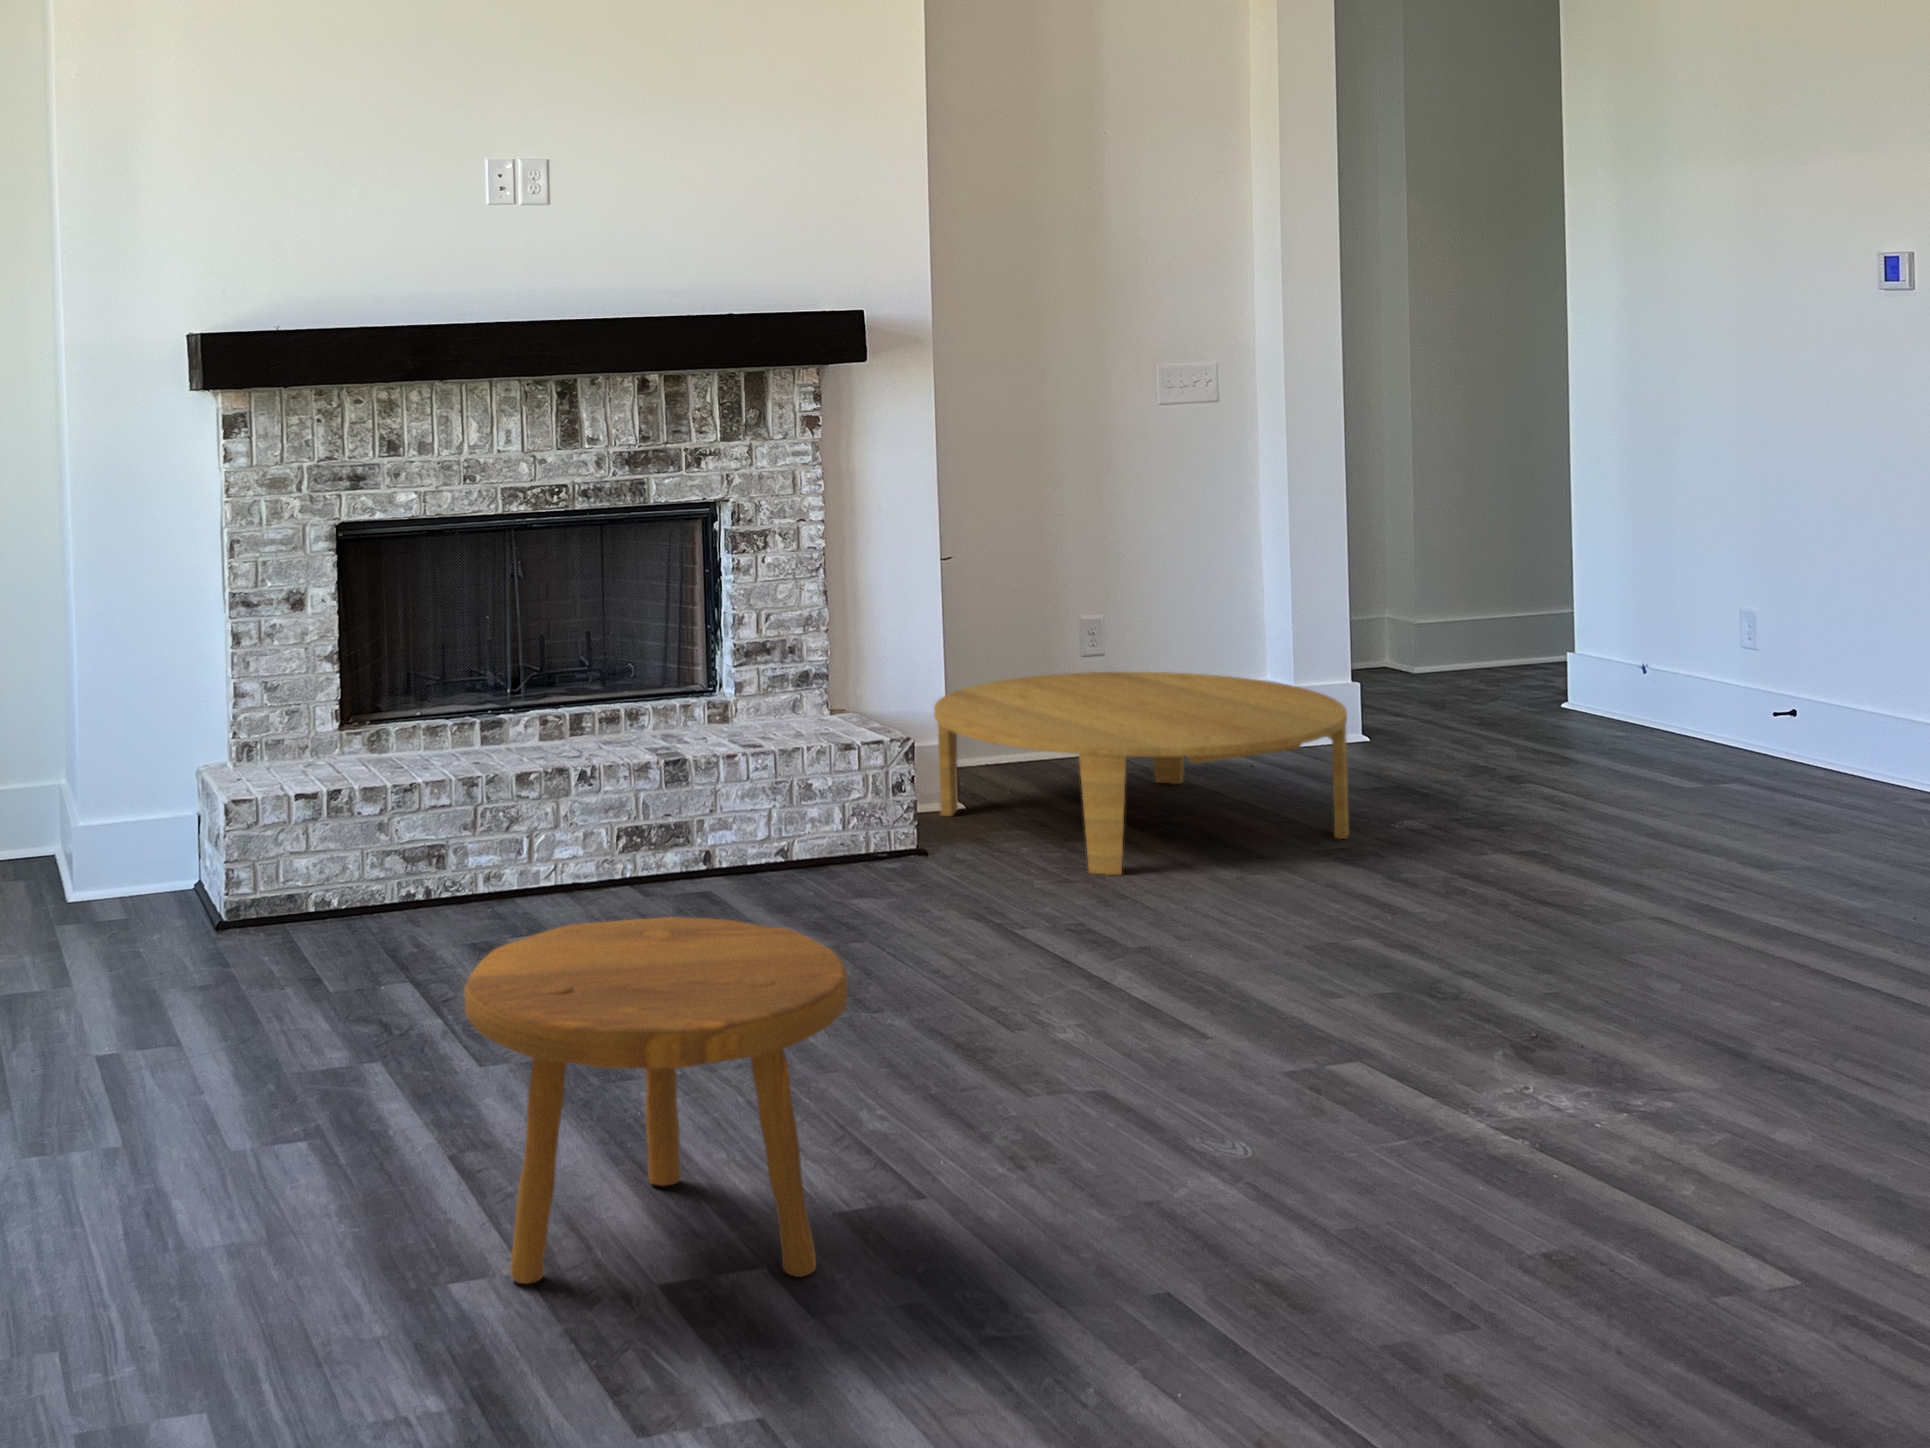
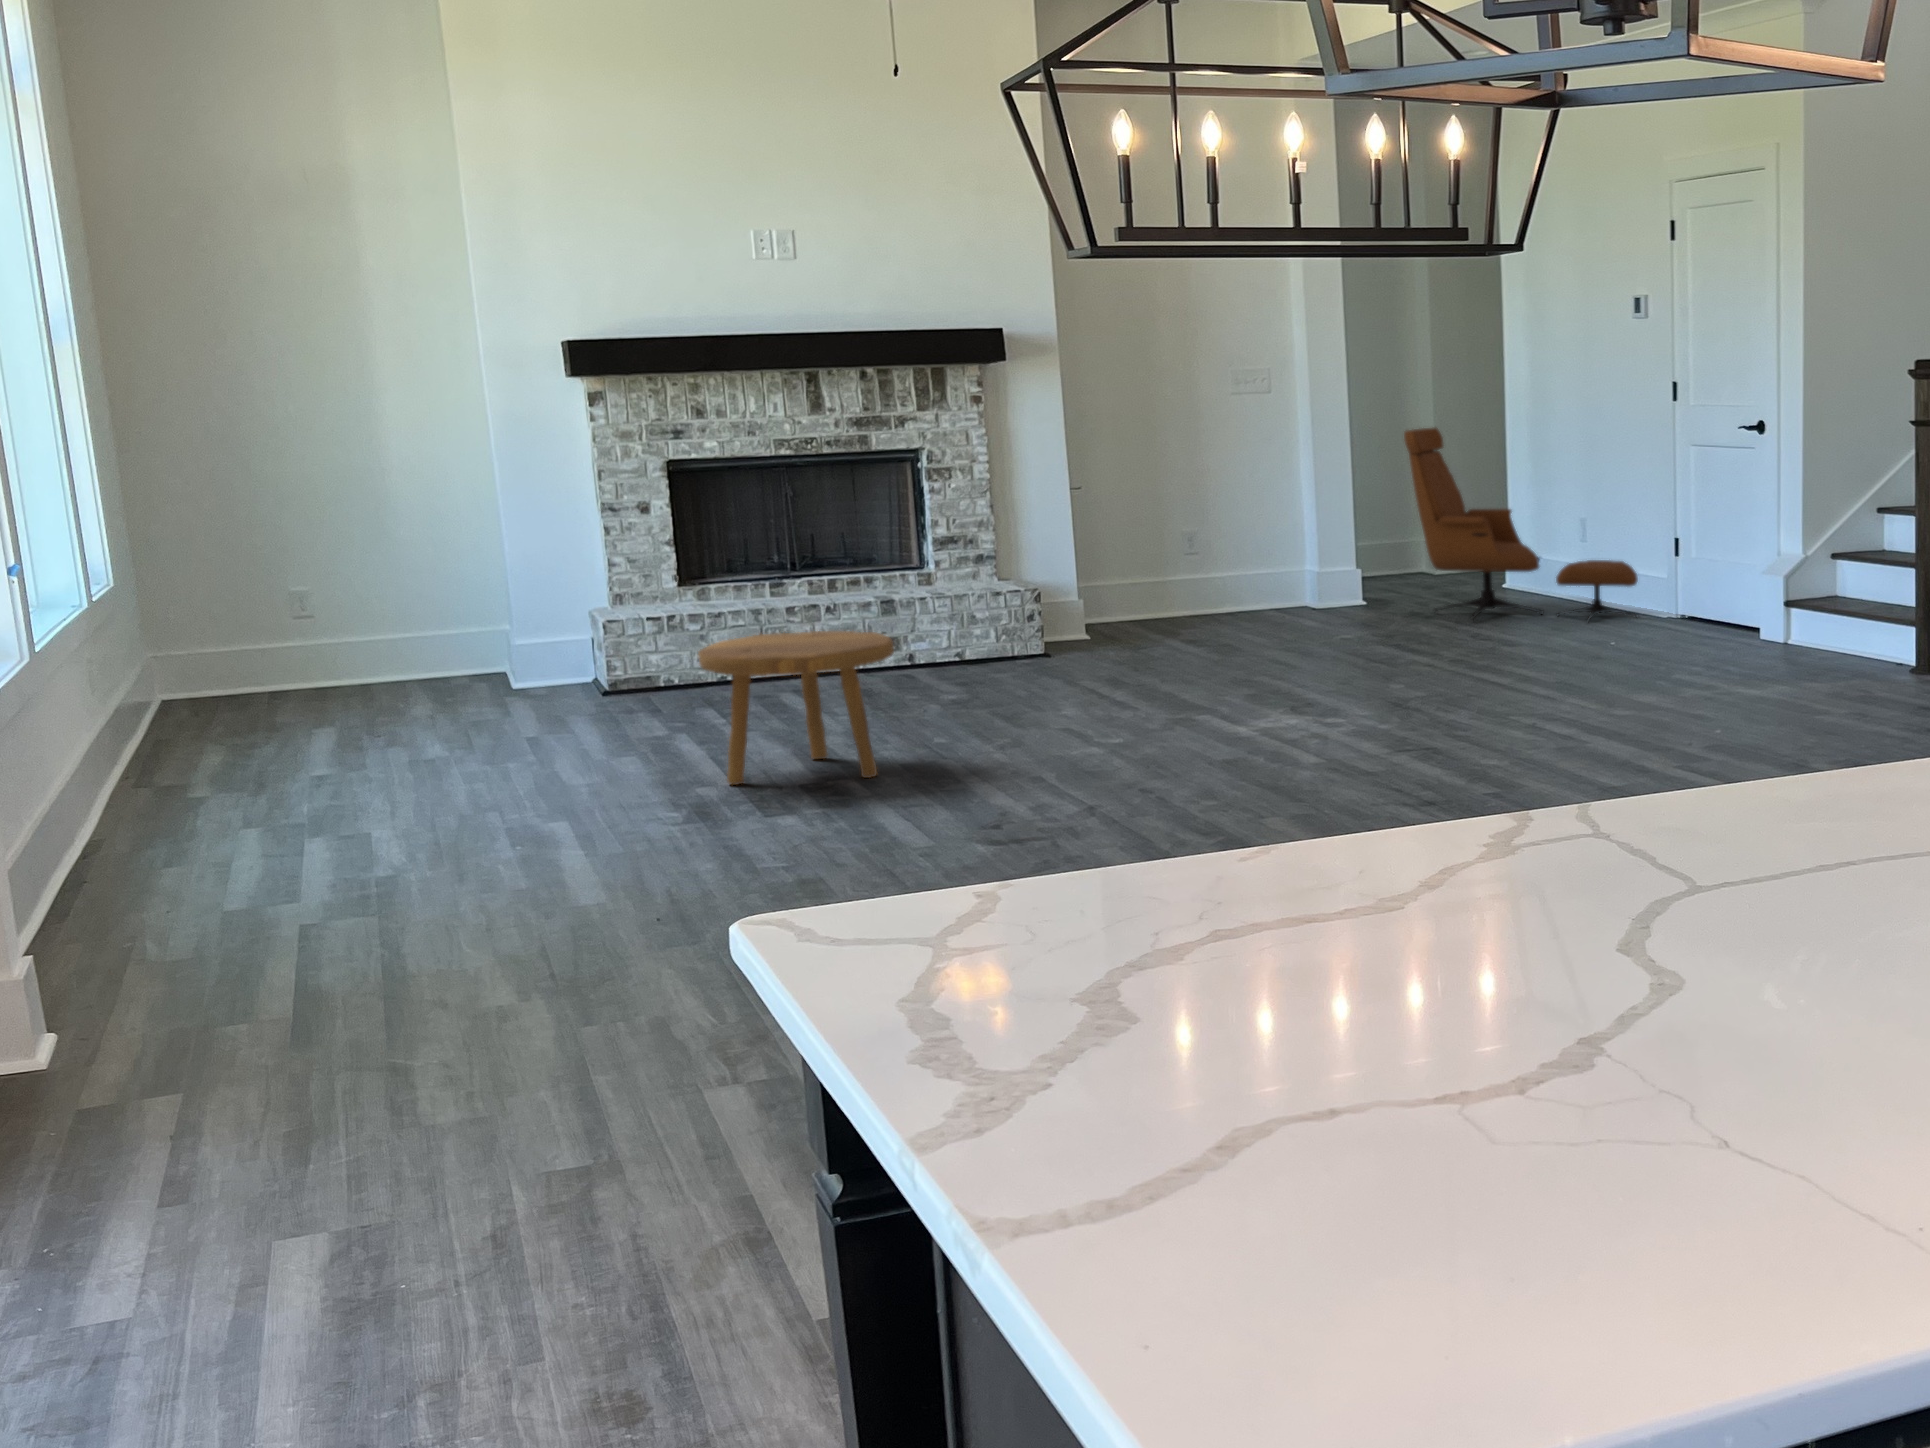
lounge chair: none [1464,459,1903,804] -> present [1404,428,1638,621]
coffee table: present [934,672,1349,875] -> none [1061,559,1305,661]

